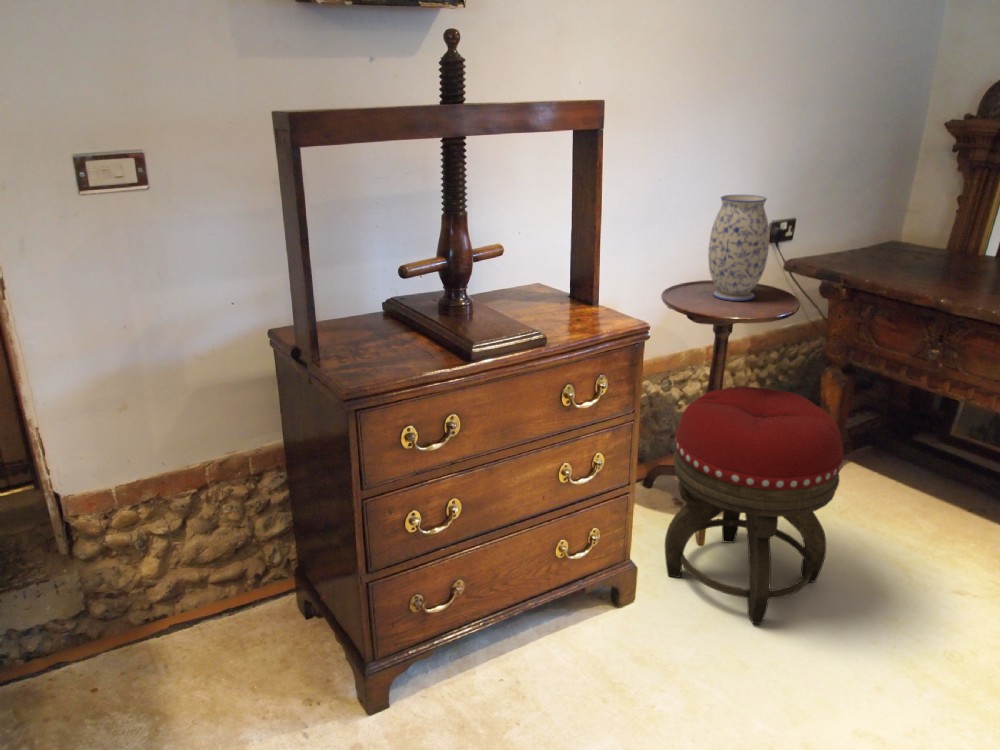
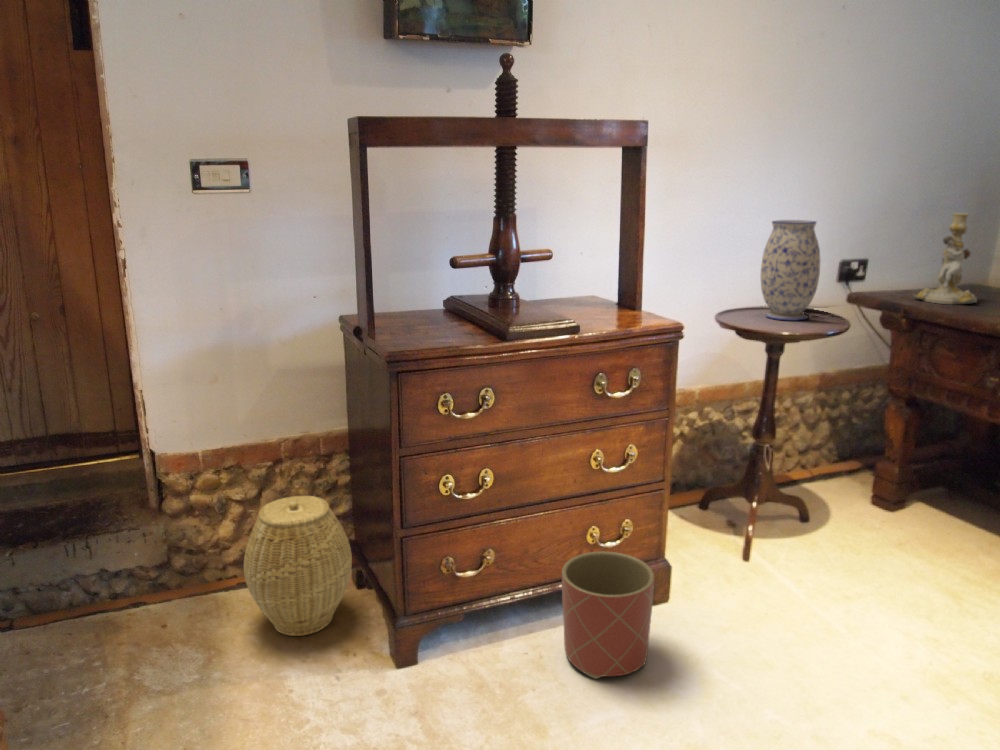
candlestick: none [846,179,908,273] -> present [914,213,977,304]
footstool: present [665,387,844,624] -> none [707,399,886,633]
woven basket: none [181,530,303,684] -> present [244,496,352,636]
planter: none [536,565,632,701] -> present [562,551,654,679]

